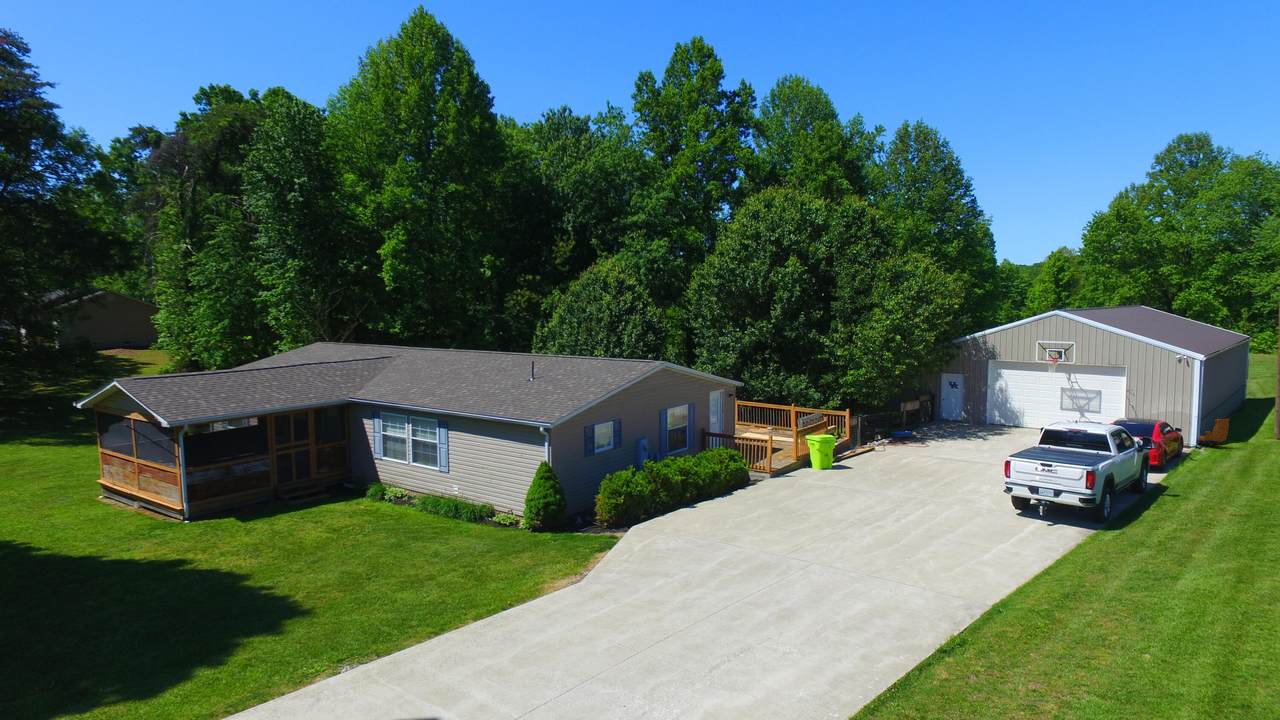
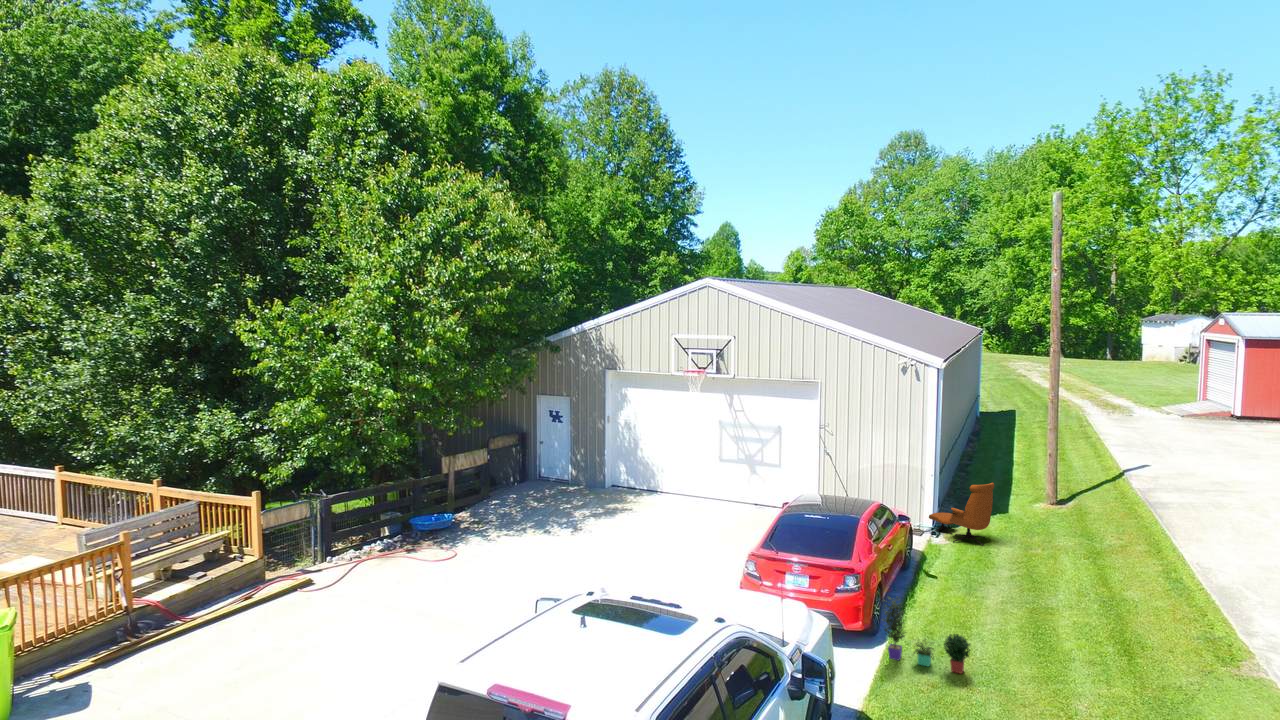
potted plant: none [1166,446,1204,471] -> present [883,597,970,674]

